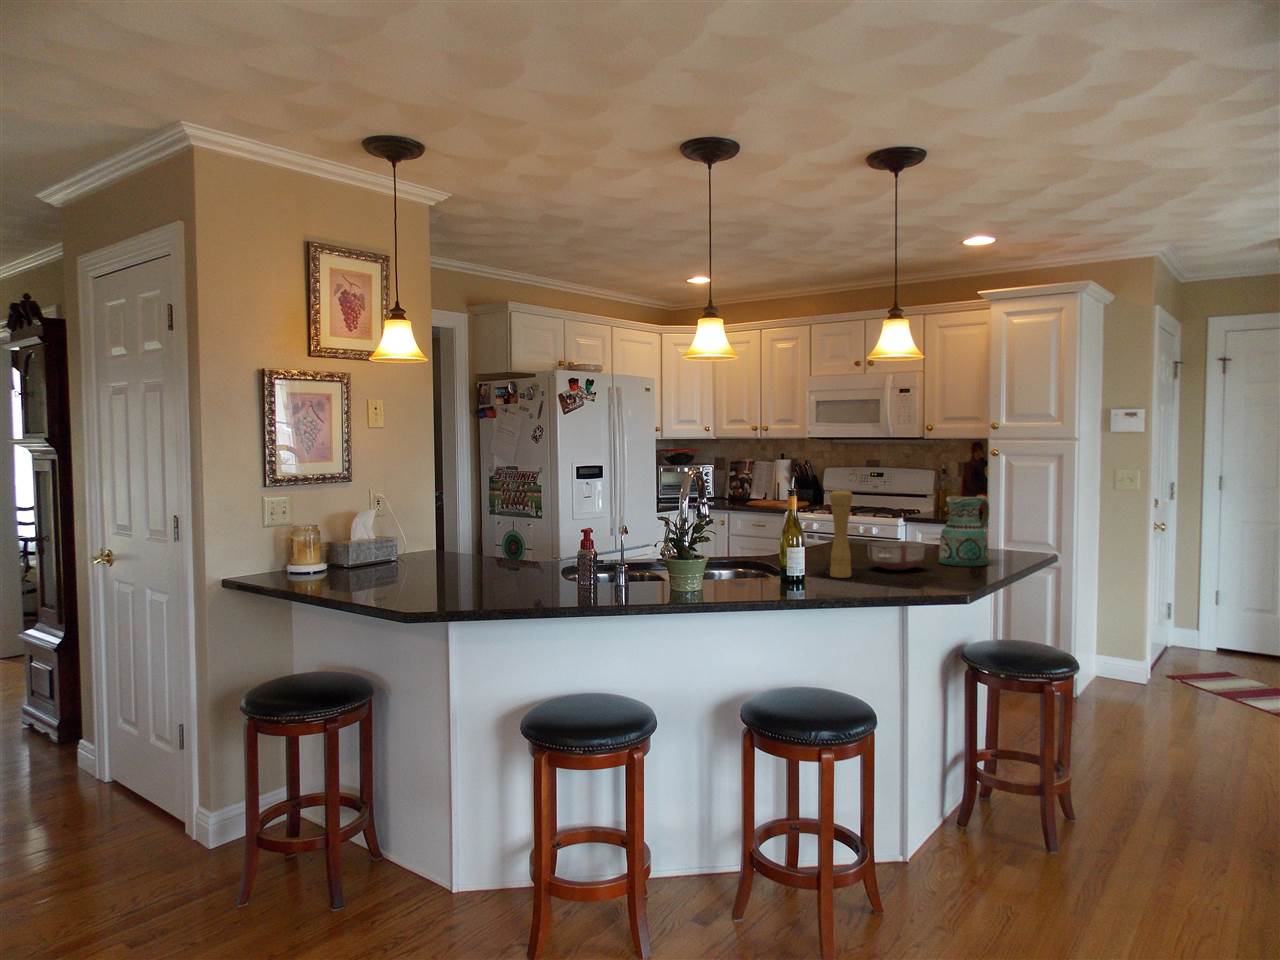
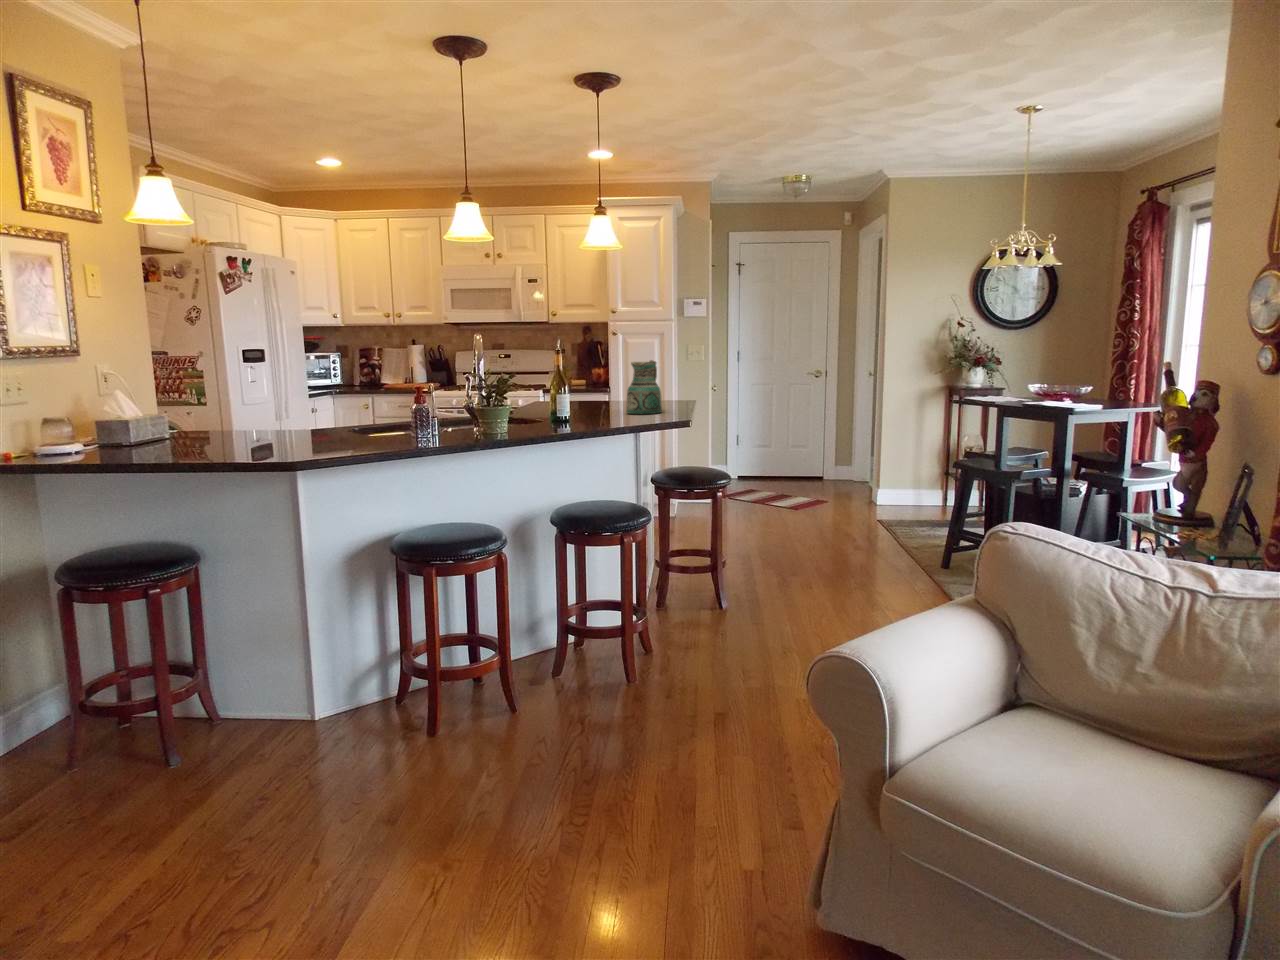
pepper mill: present [829,489,852,578] -> none [565,355,584,427]
ceramic bowl: present [868,541,925,570] -> none [583,397,627,420]

